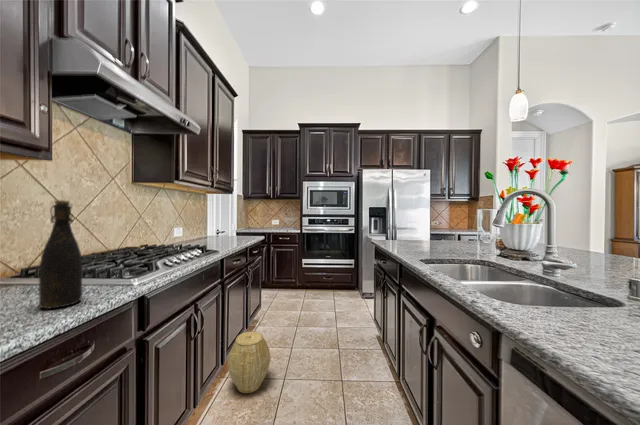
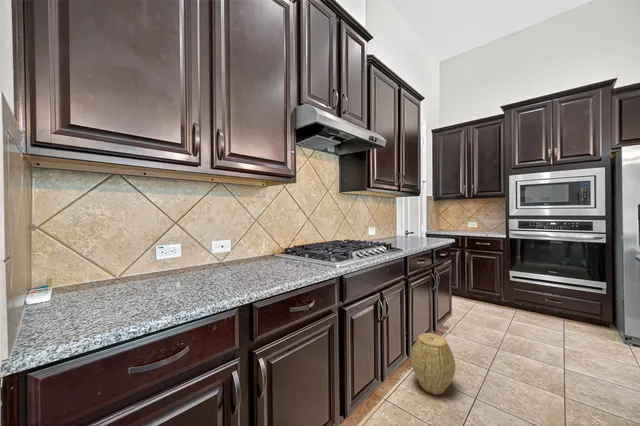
bottle: present [39,200,82,309] -> none [293,208,310,273]

